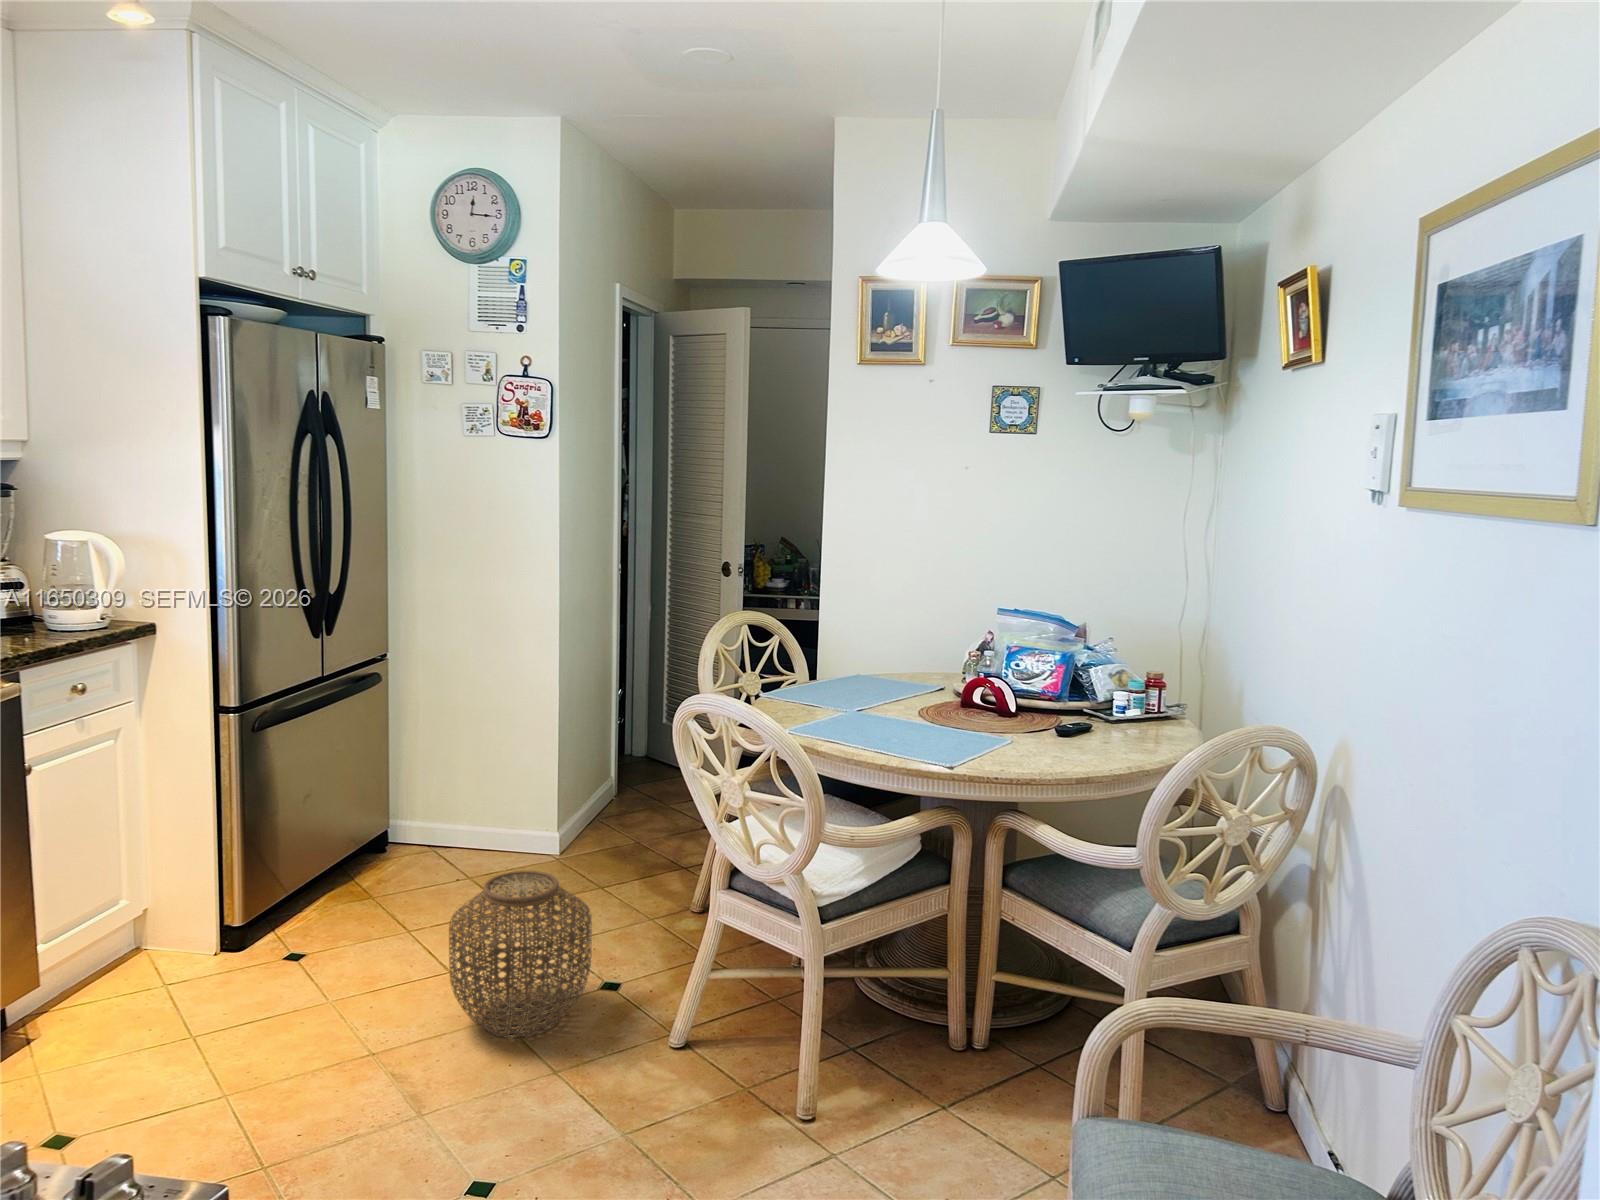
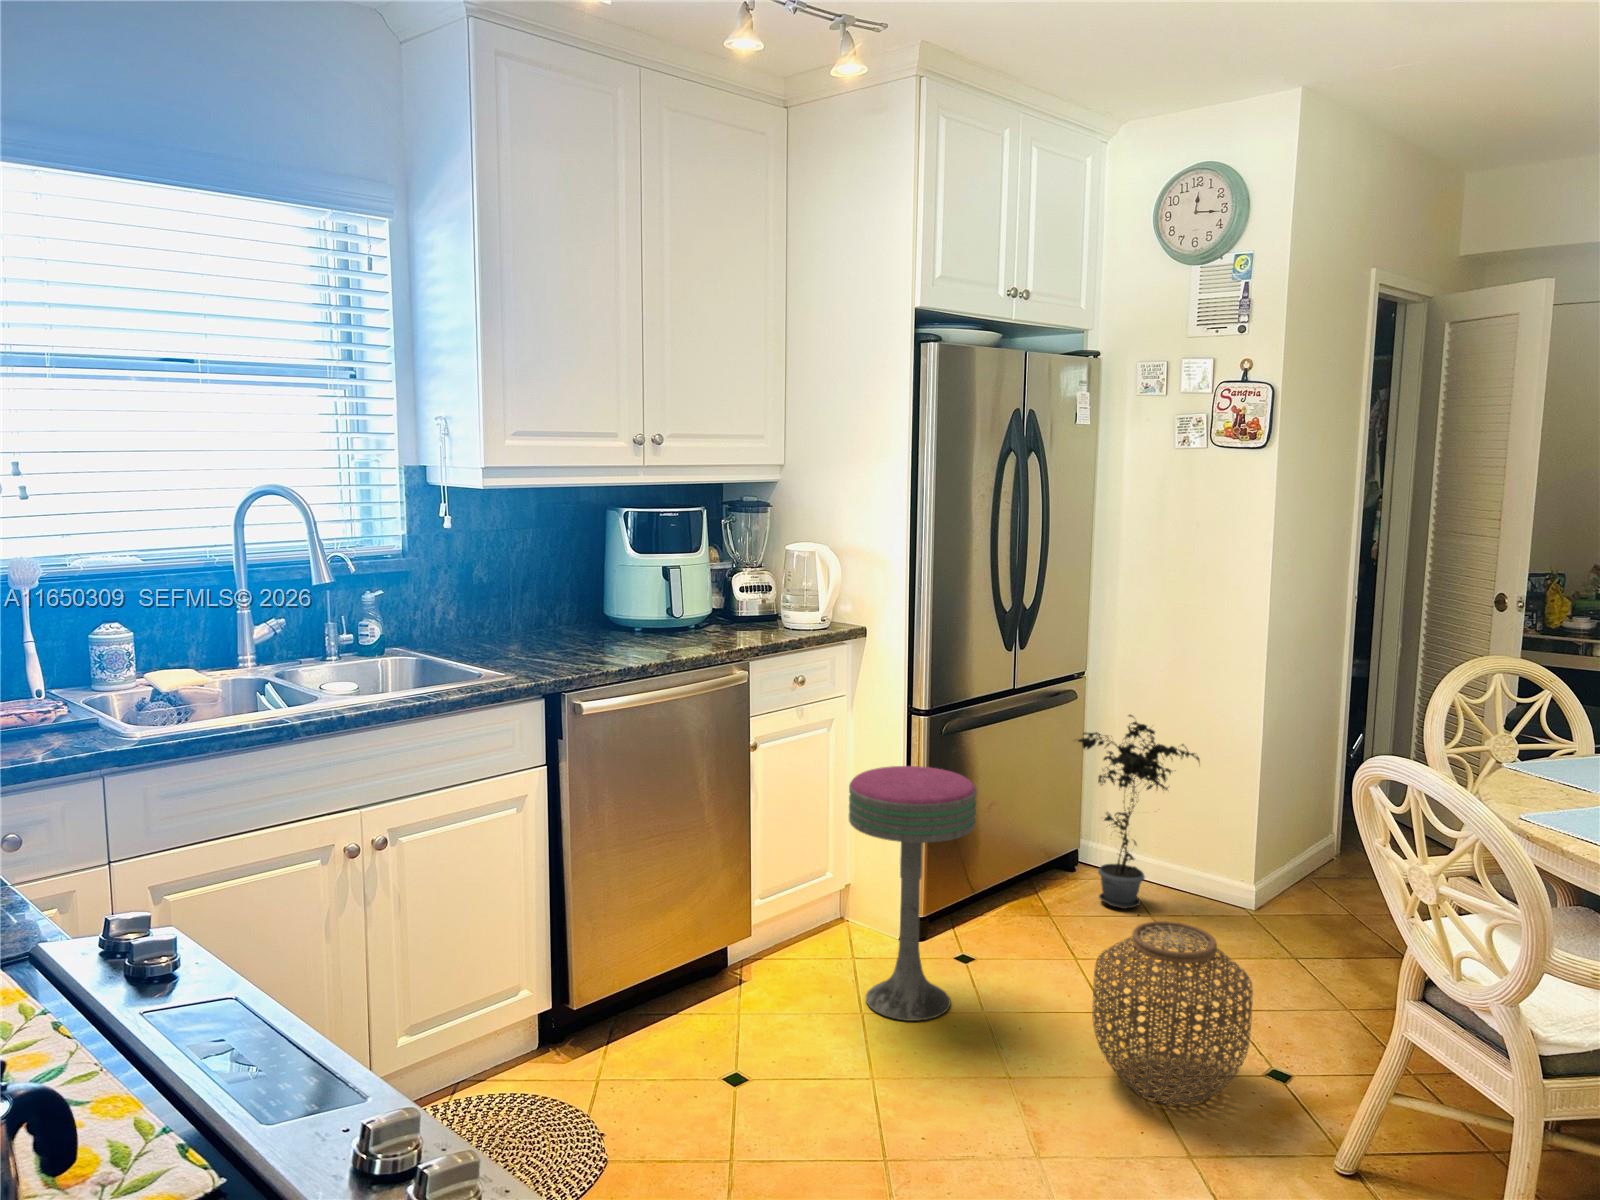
potted plant: none [384,689,508,875] -> present [1078,715,1200,909]
bar stool: none [155,767,309,1040] -> present [849,766,977,1021]

